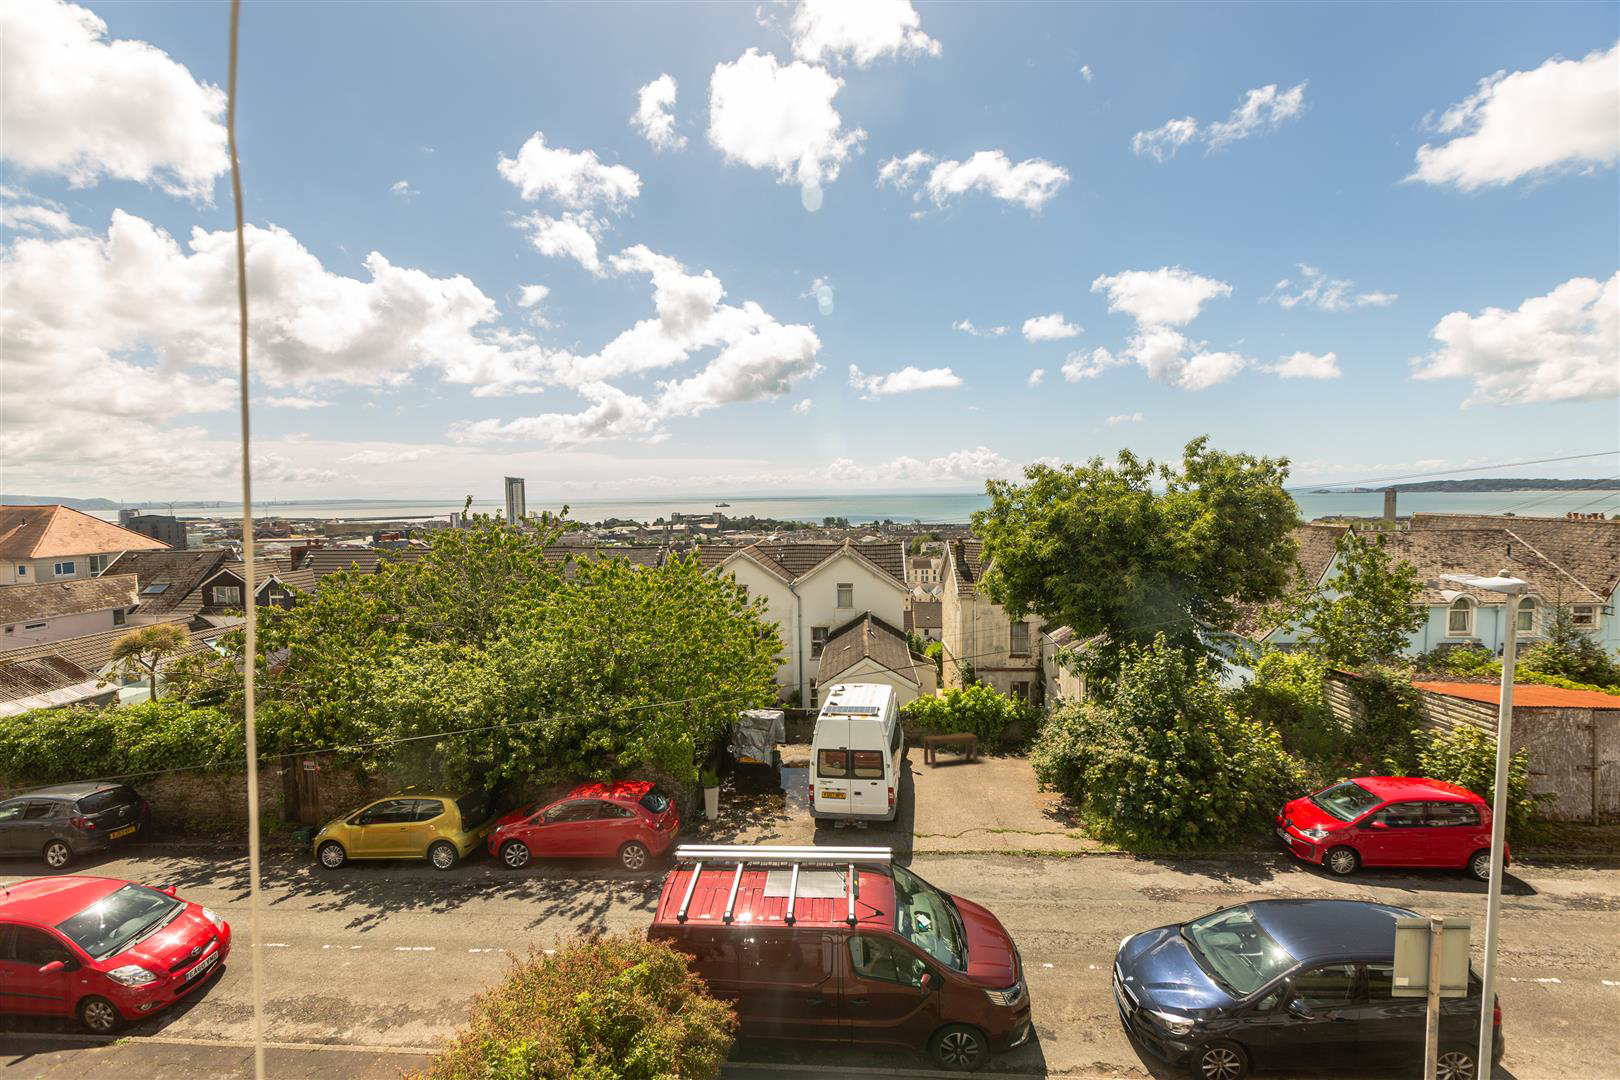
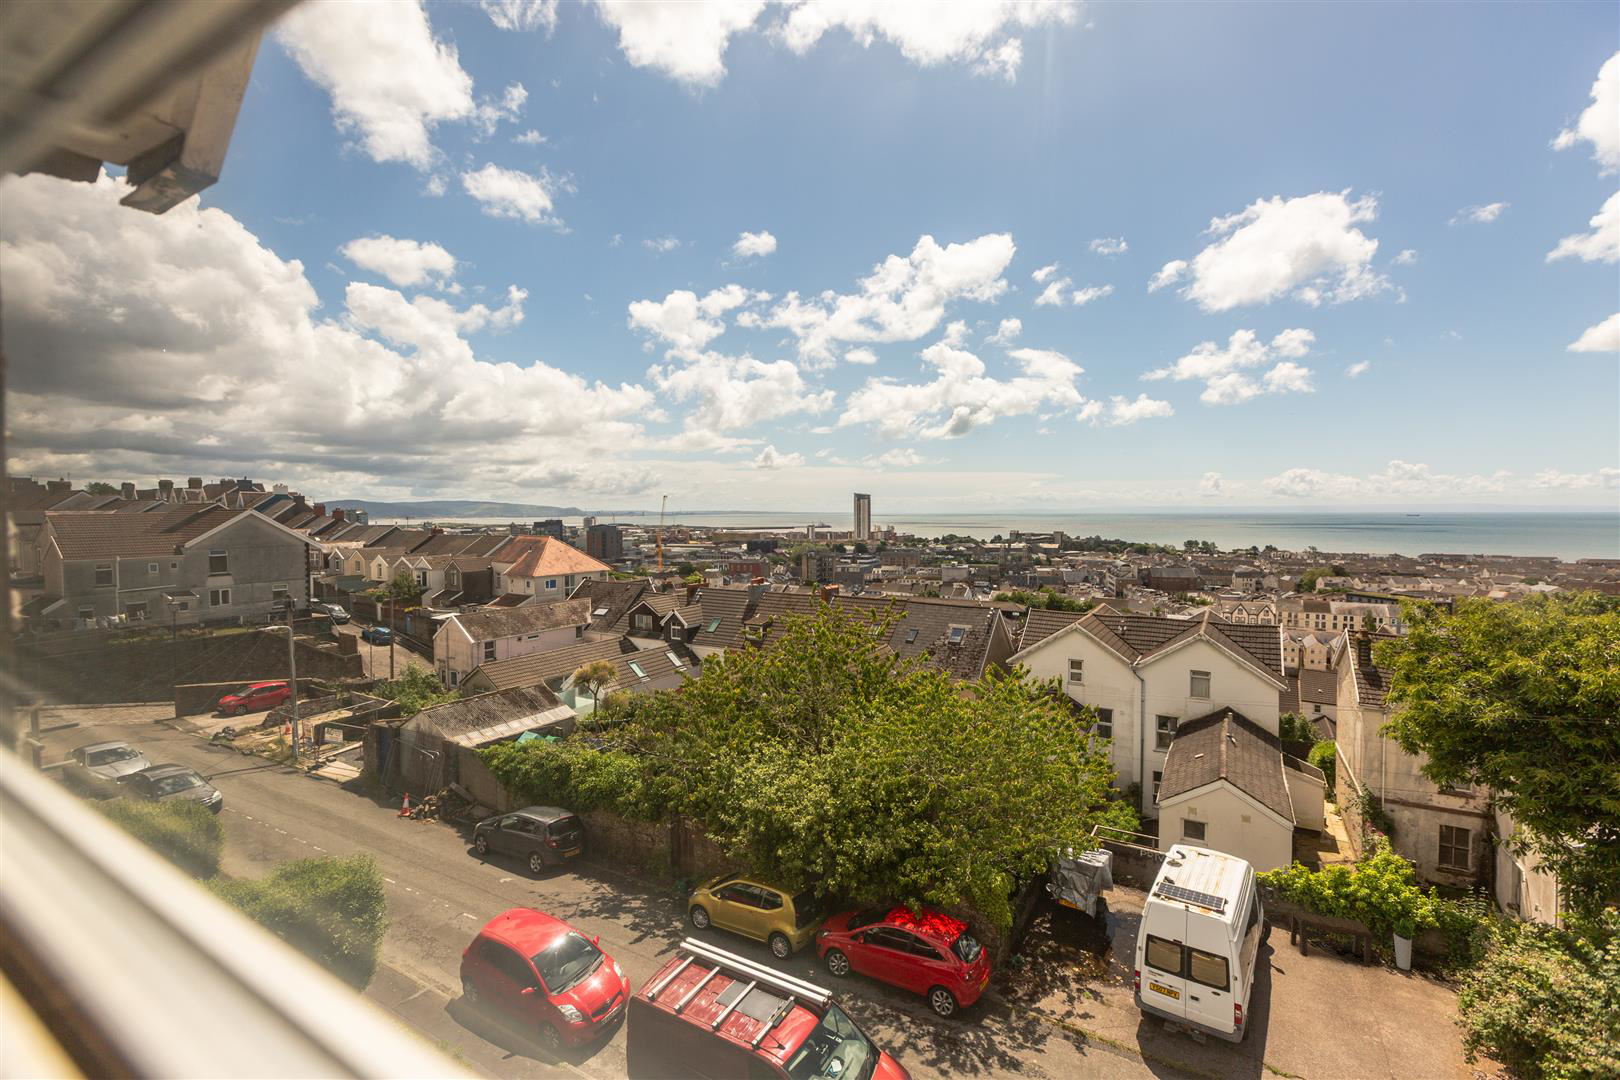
planter: present [702,767,719,820] -> present [1393,918,1416,970]

